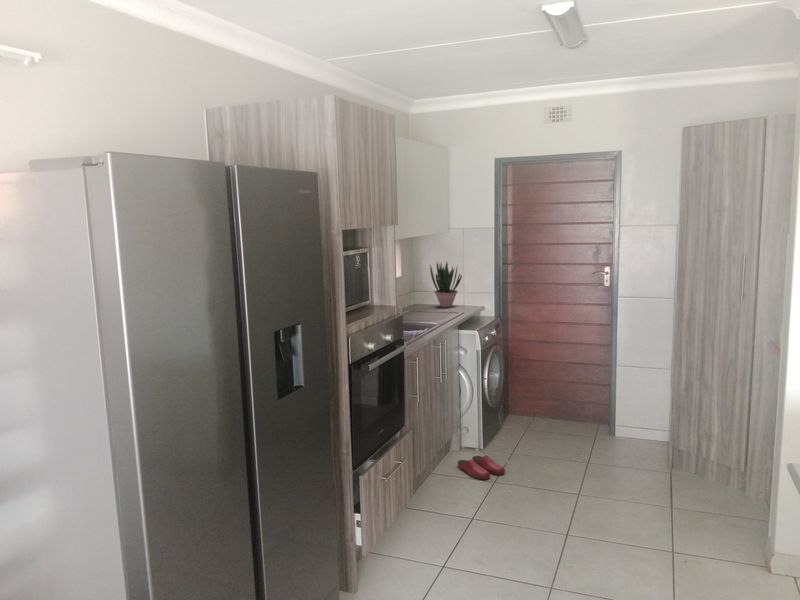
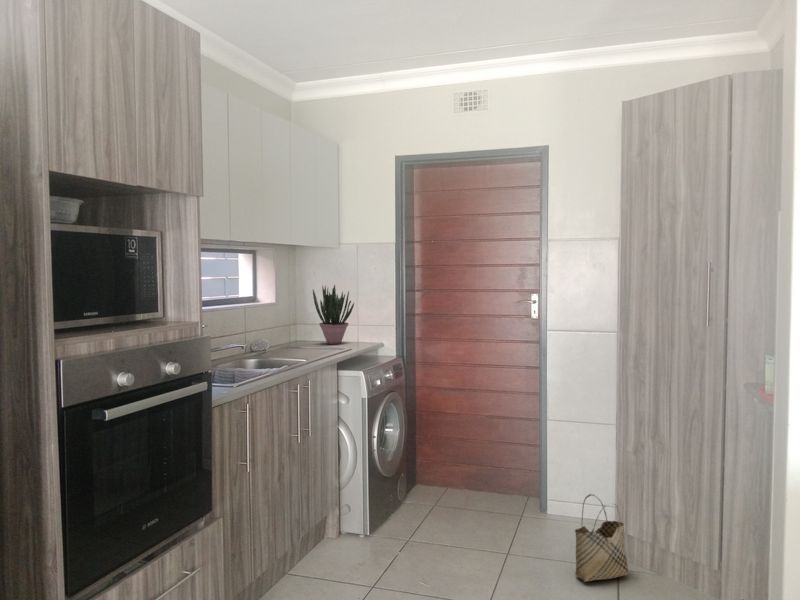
woven basket: none [638,420,677,480] -> present [575,494,628,582]
slippers: present [458,456,505,480] -> none [329,544,392,582]

